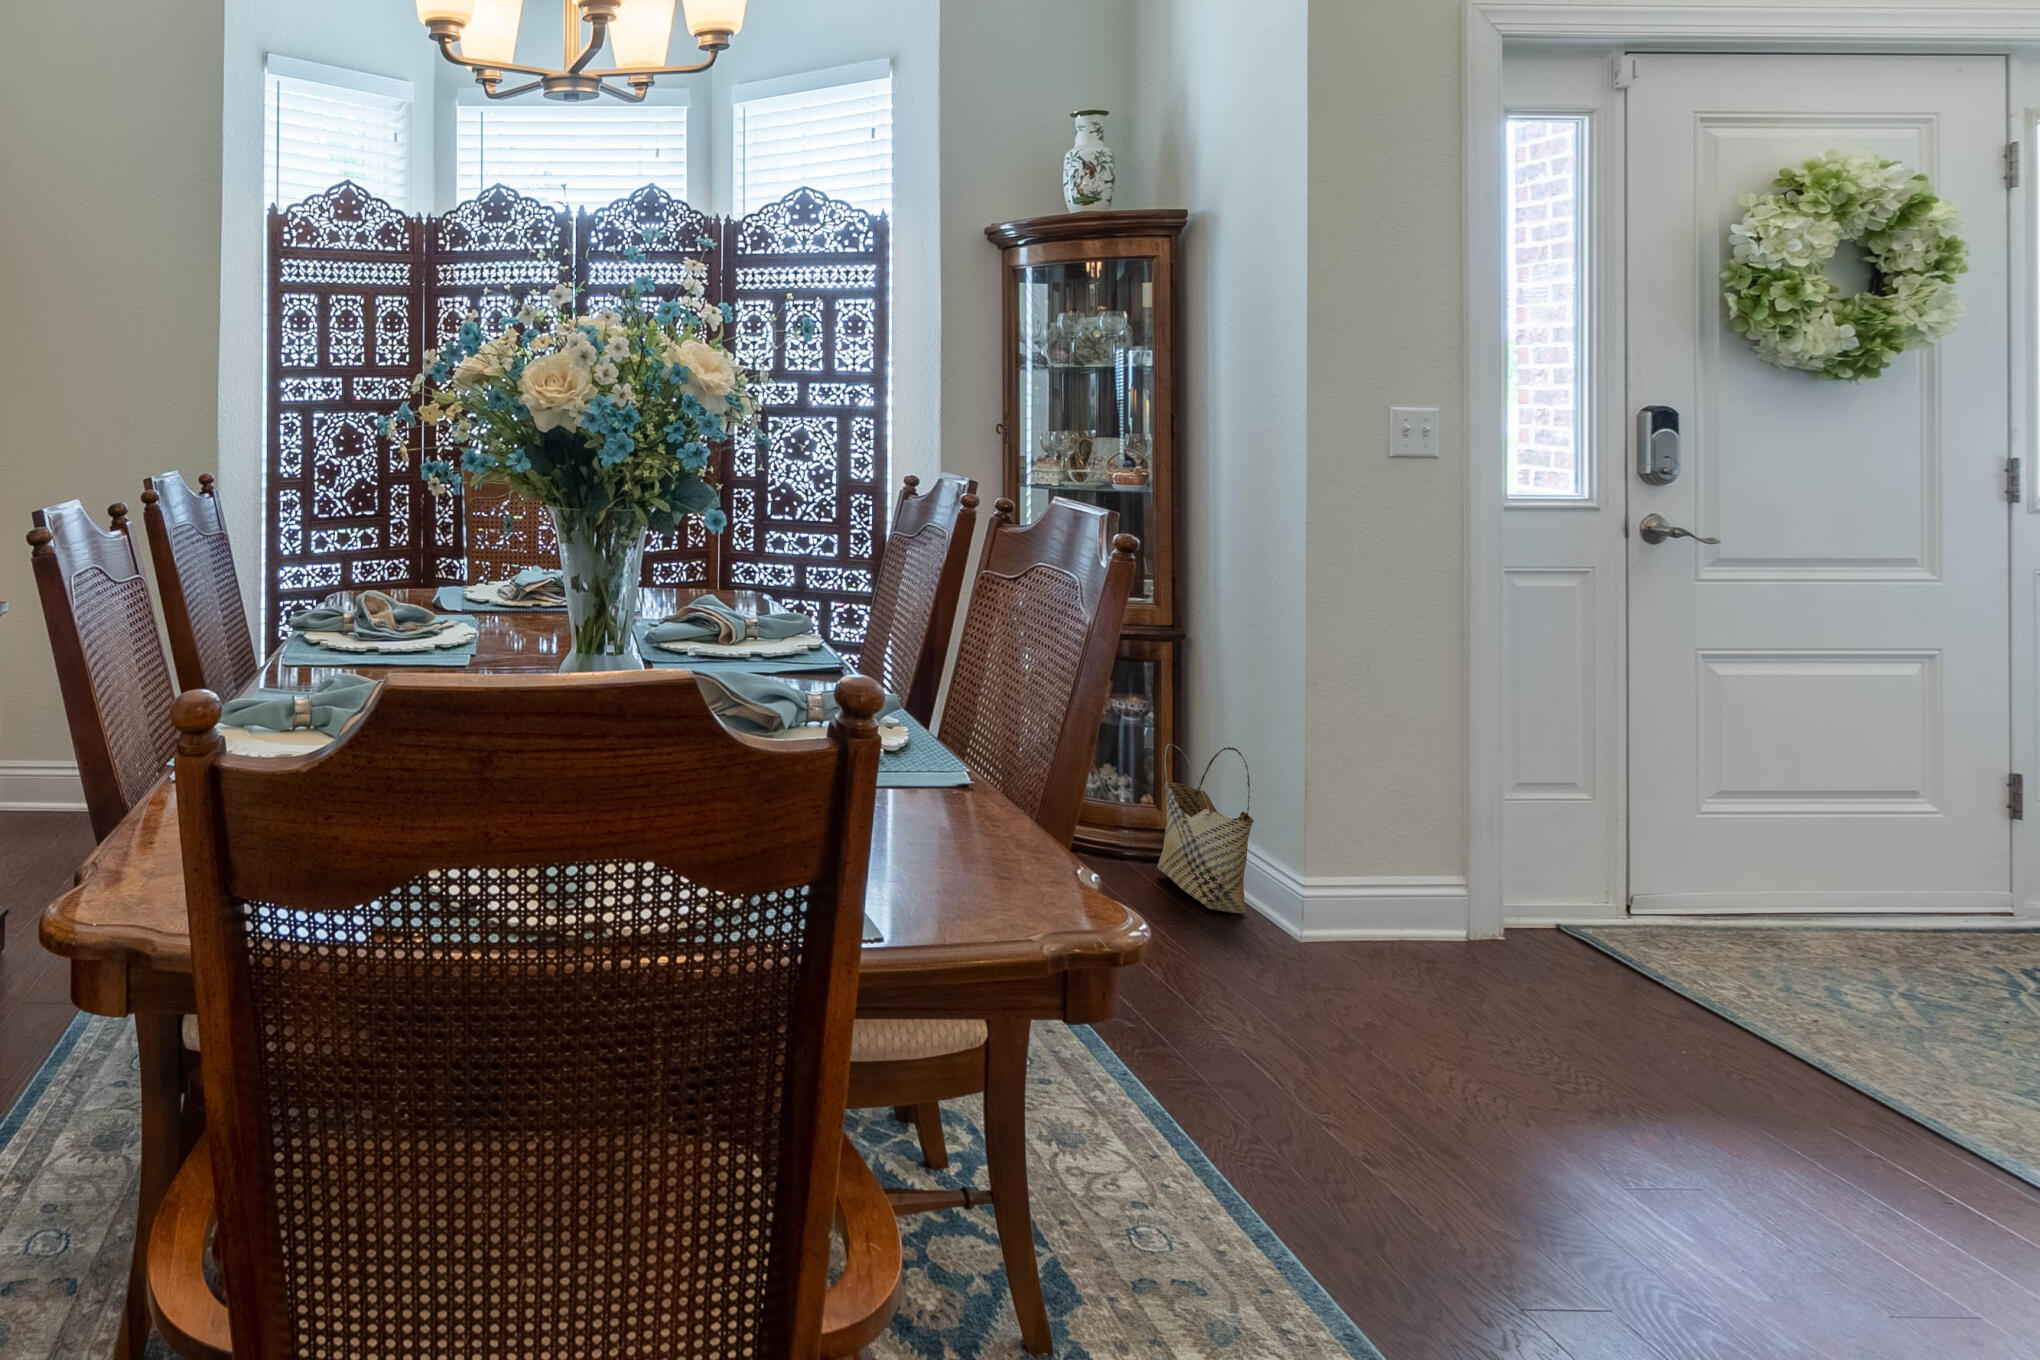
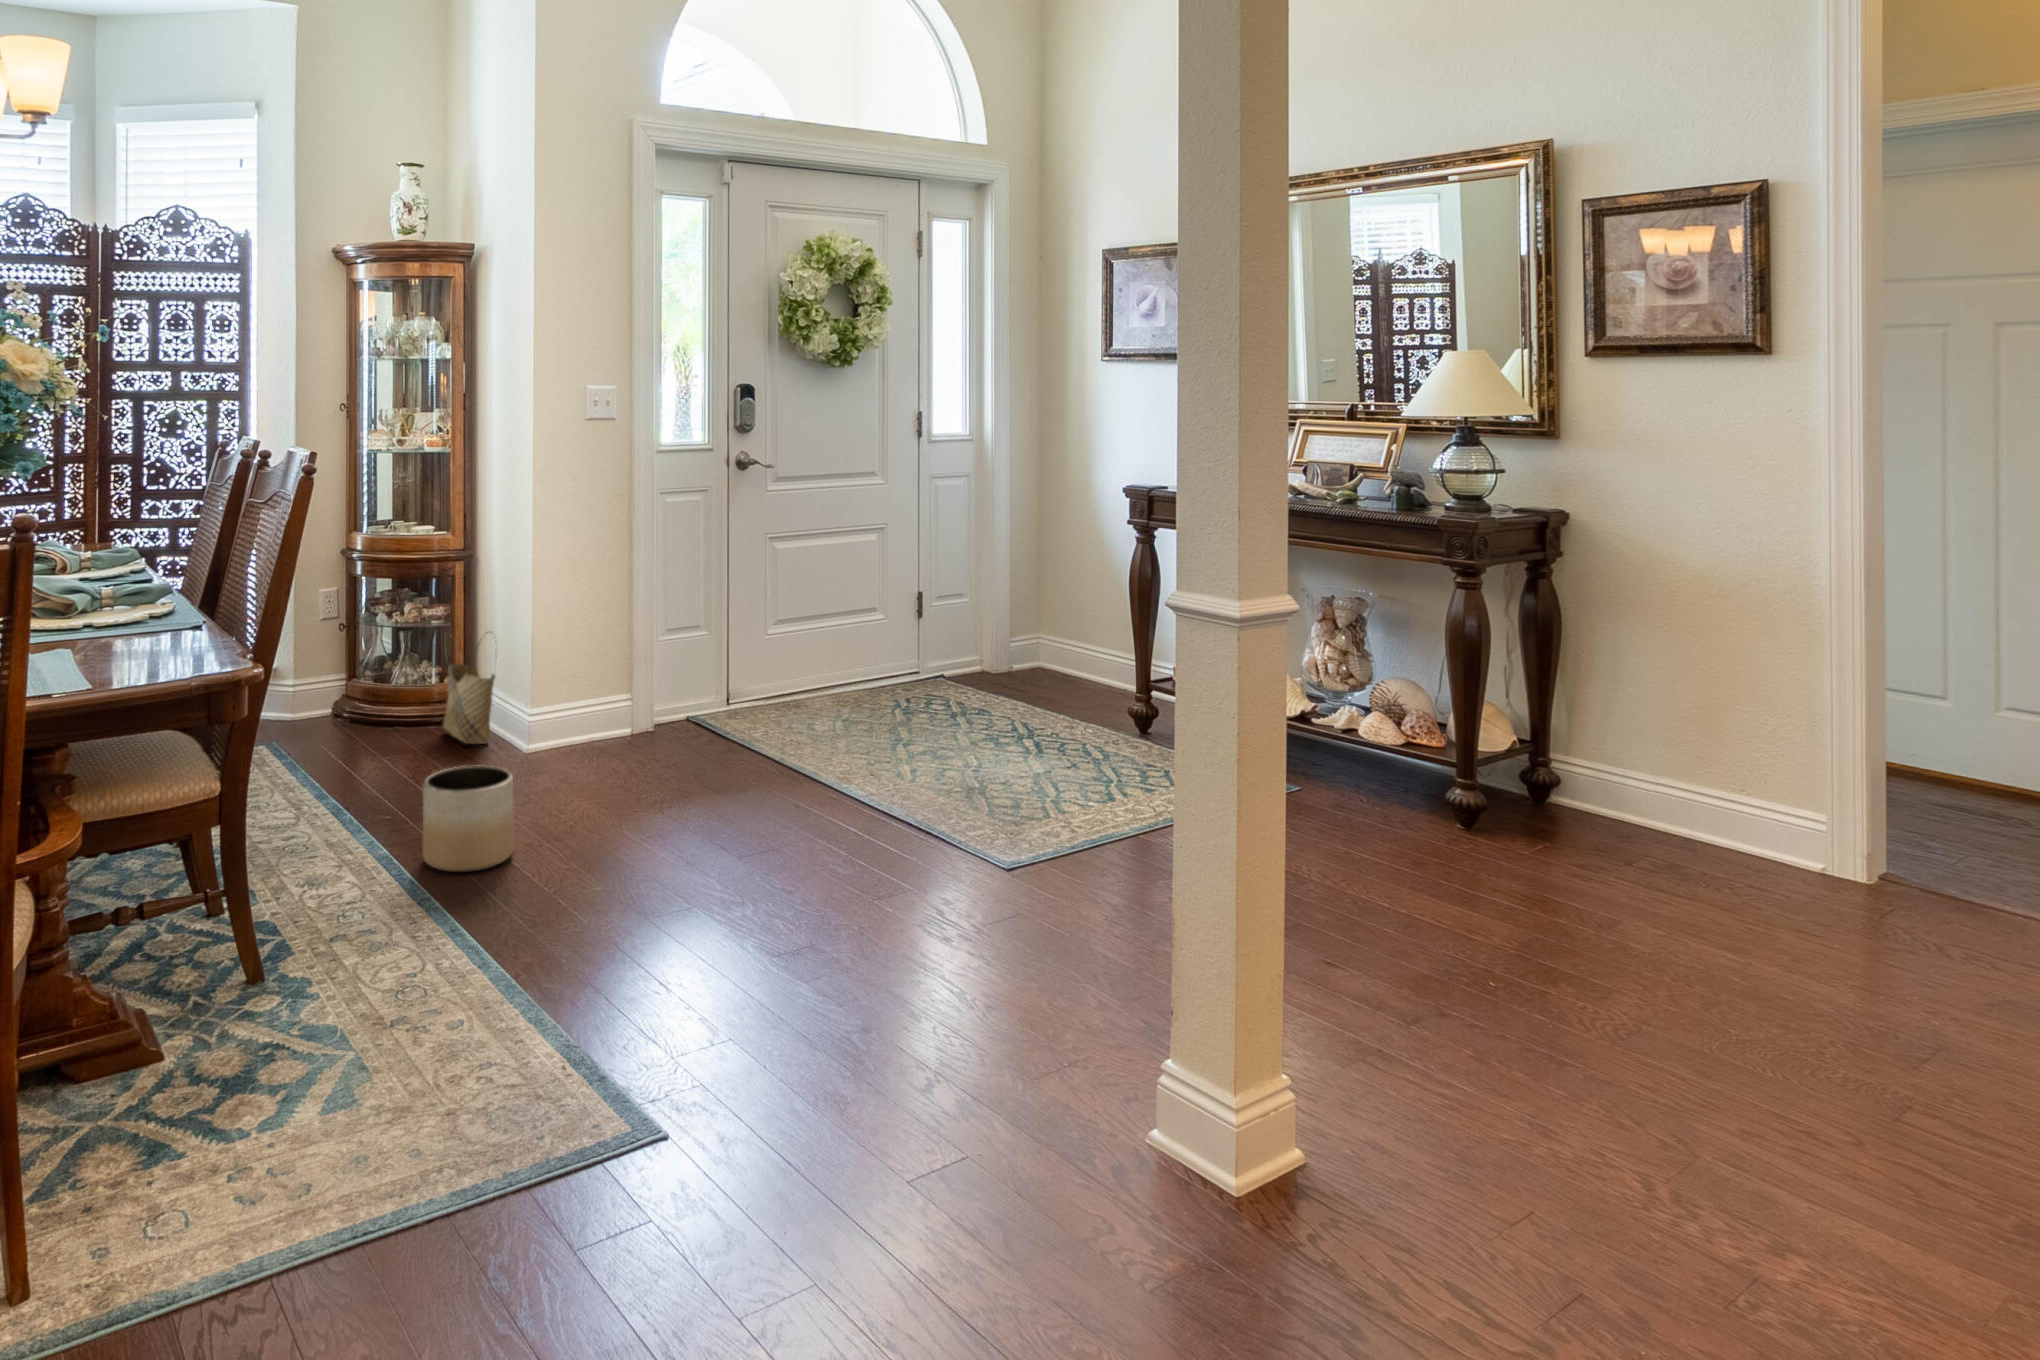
planter: none [1288,1039,1474,1268] -> present [423,766,514,872]

